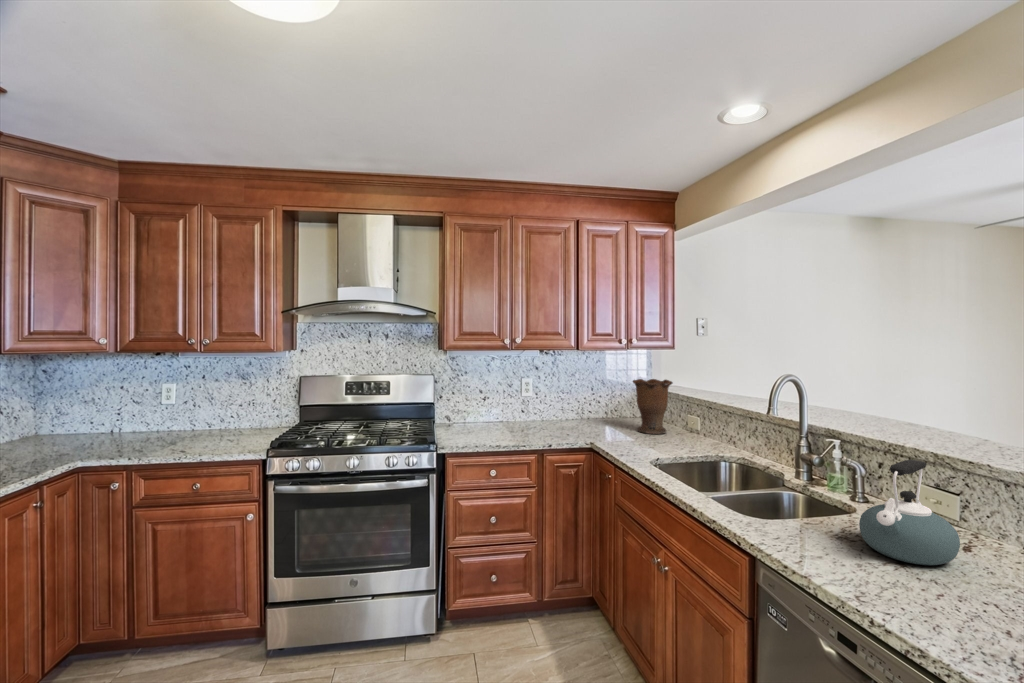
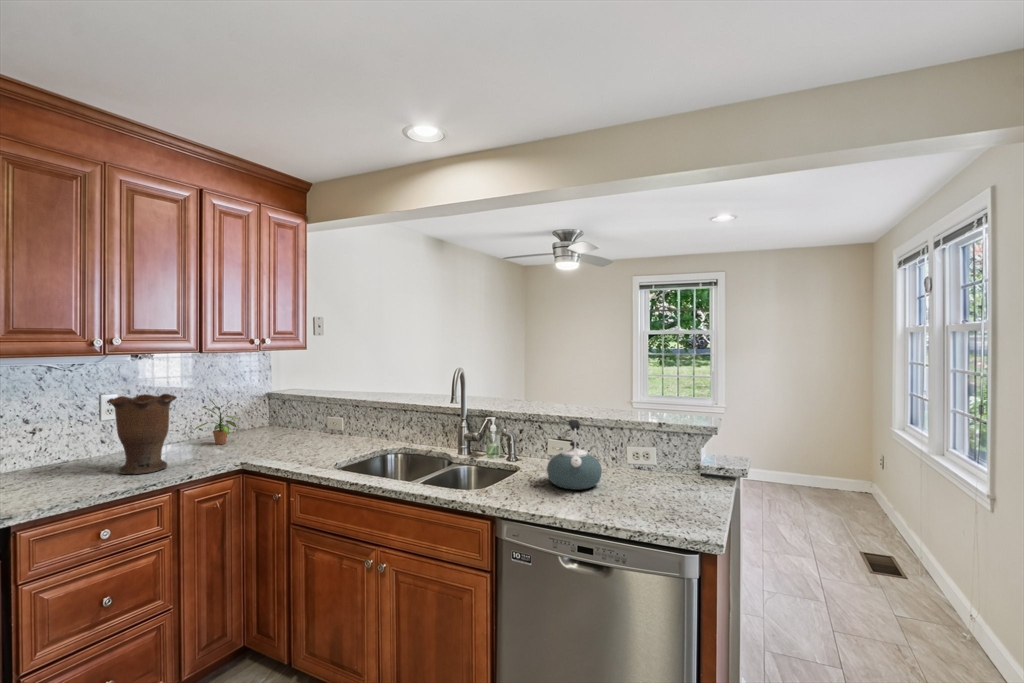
vase: present [633,379,673,434] -> present [108,394,176,474]
potted plant: none [577,384,612,426] -> present [194,397,239,444]

